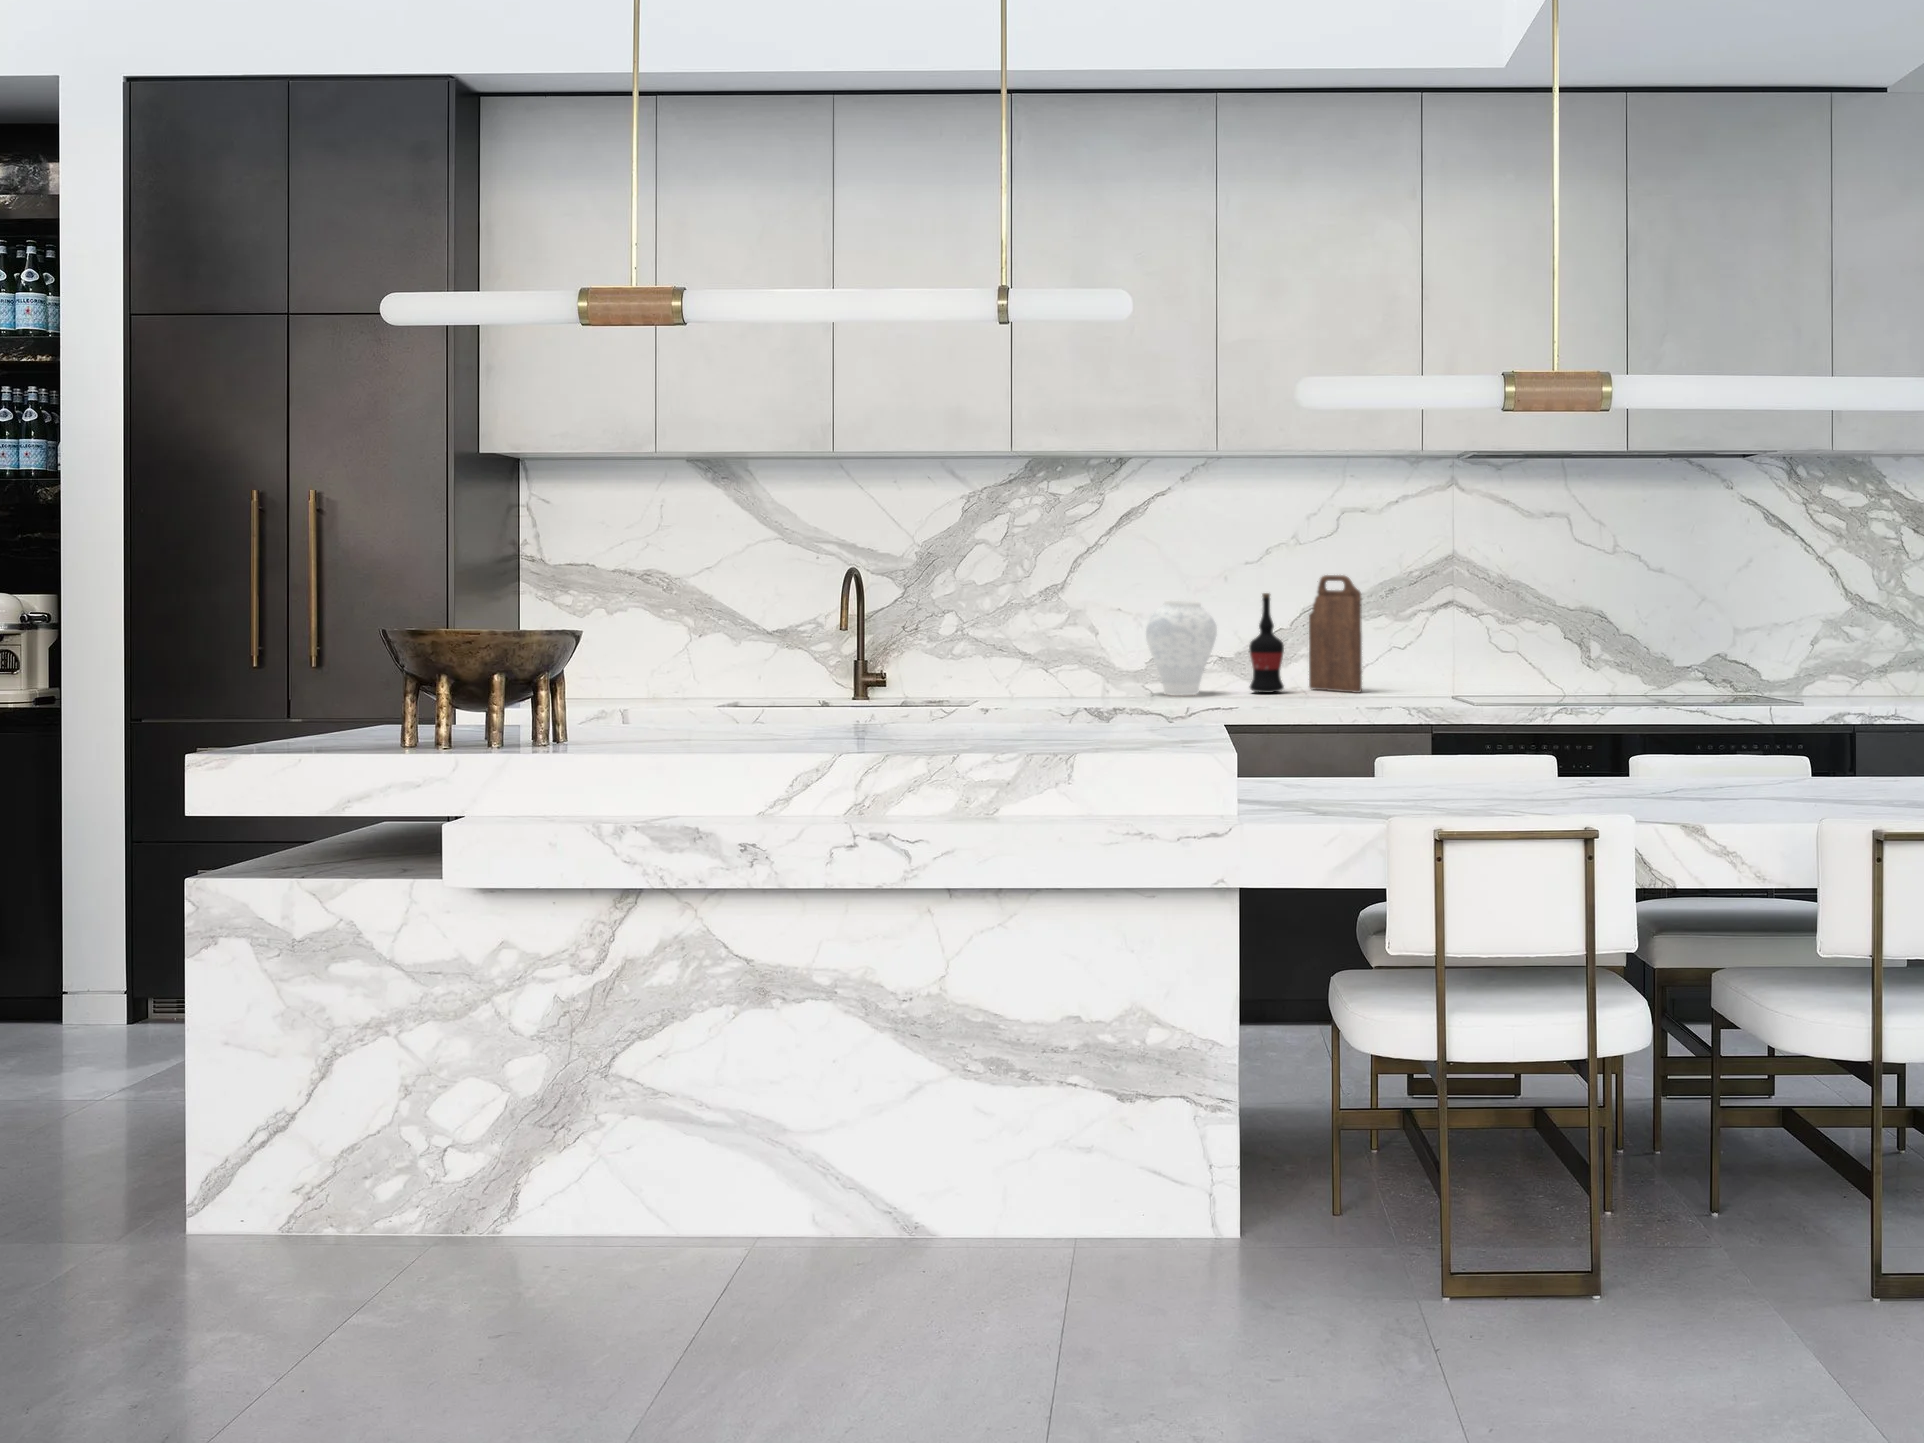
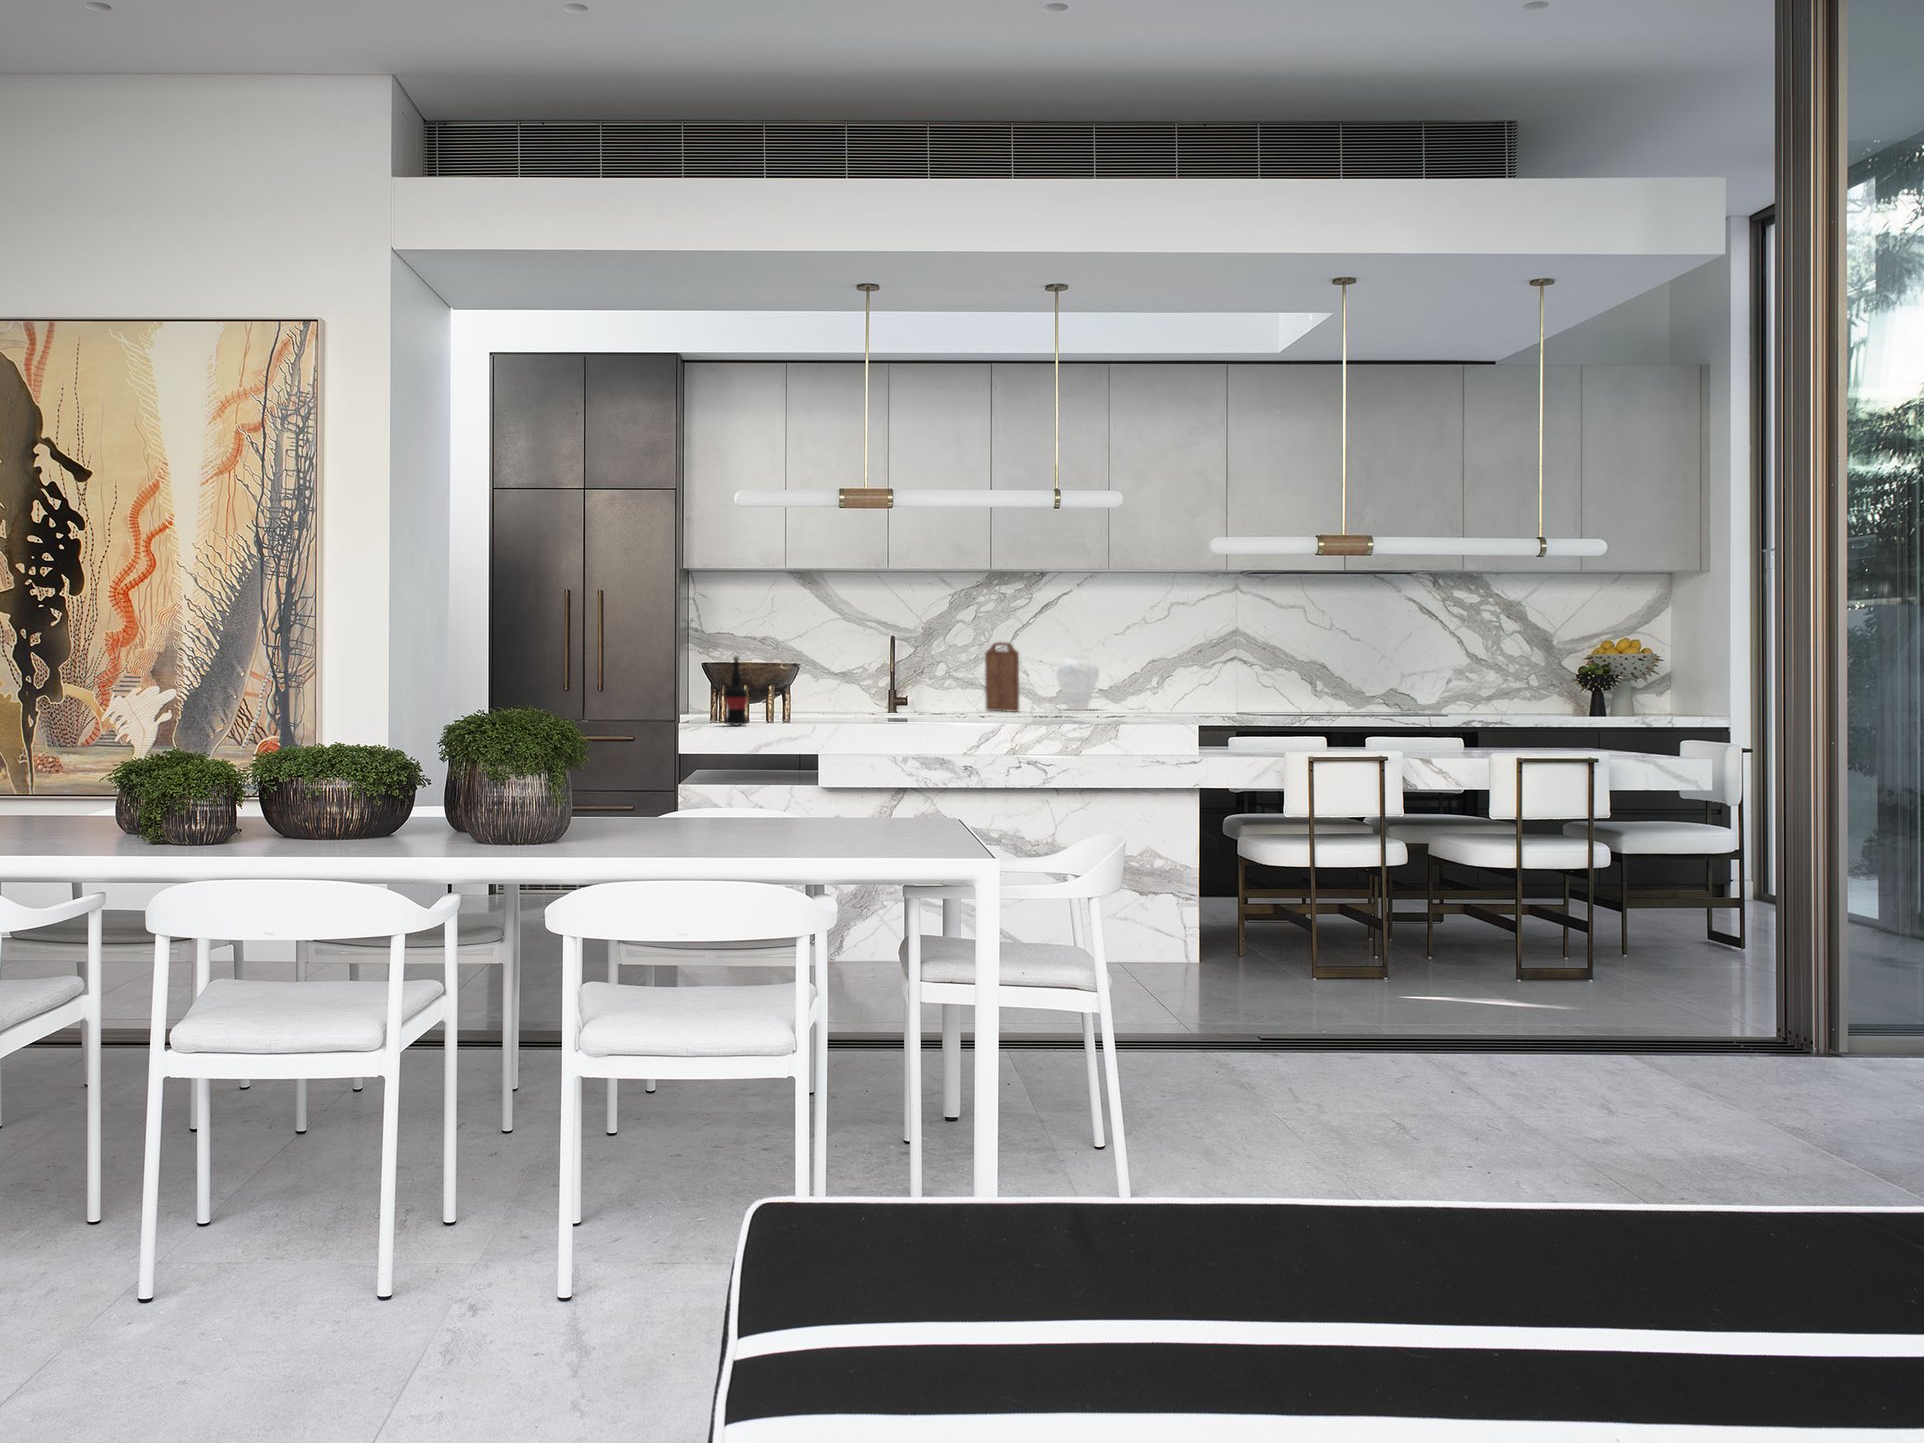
cutting board: present [1309,575,1362,693] -> present [985,642,1019,712]
wine bottle: present [1249,593,1284,693] -> present [724,656,748,725]

